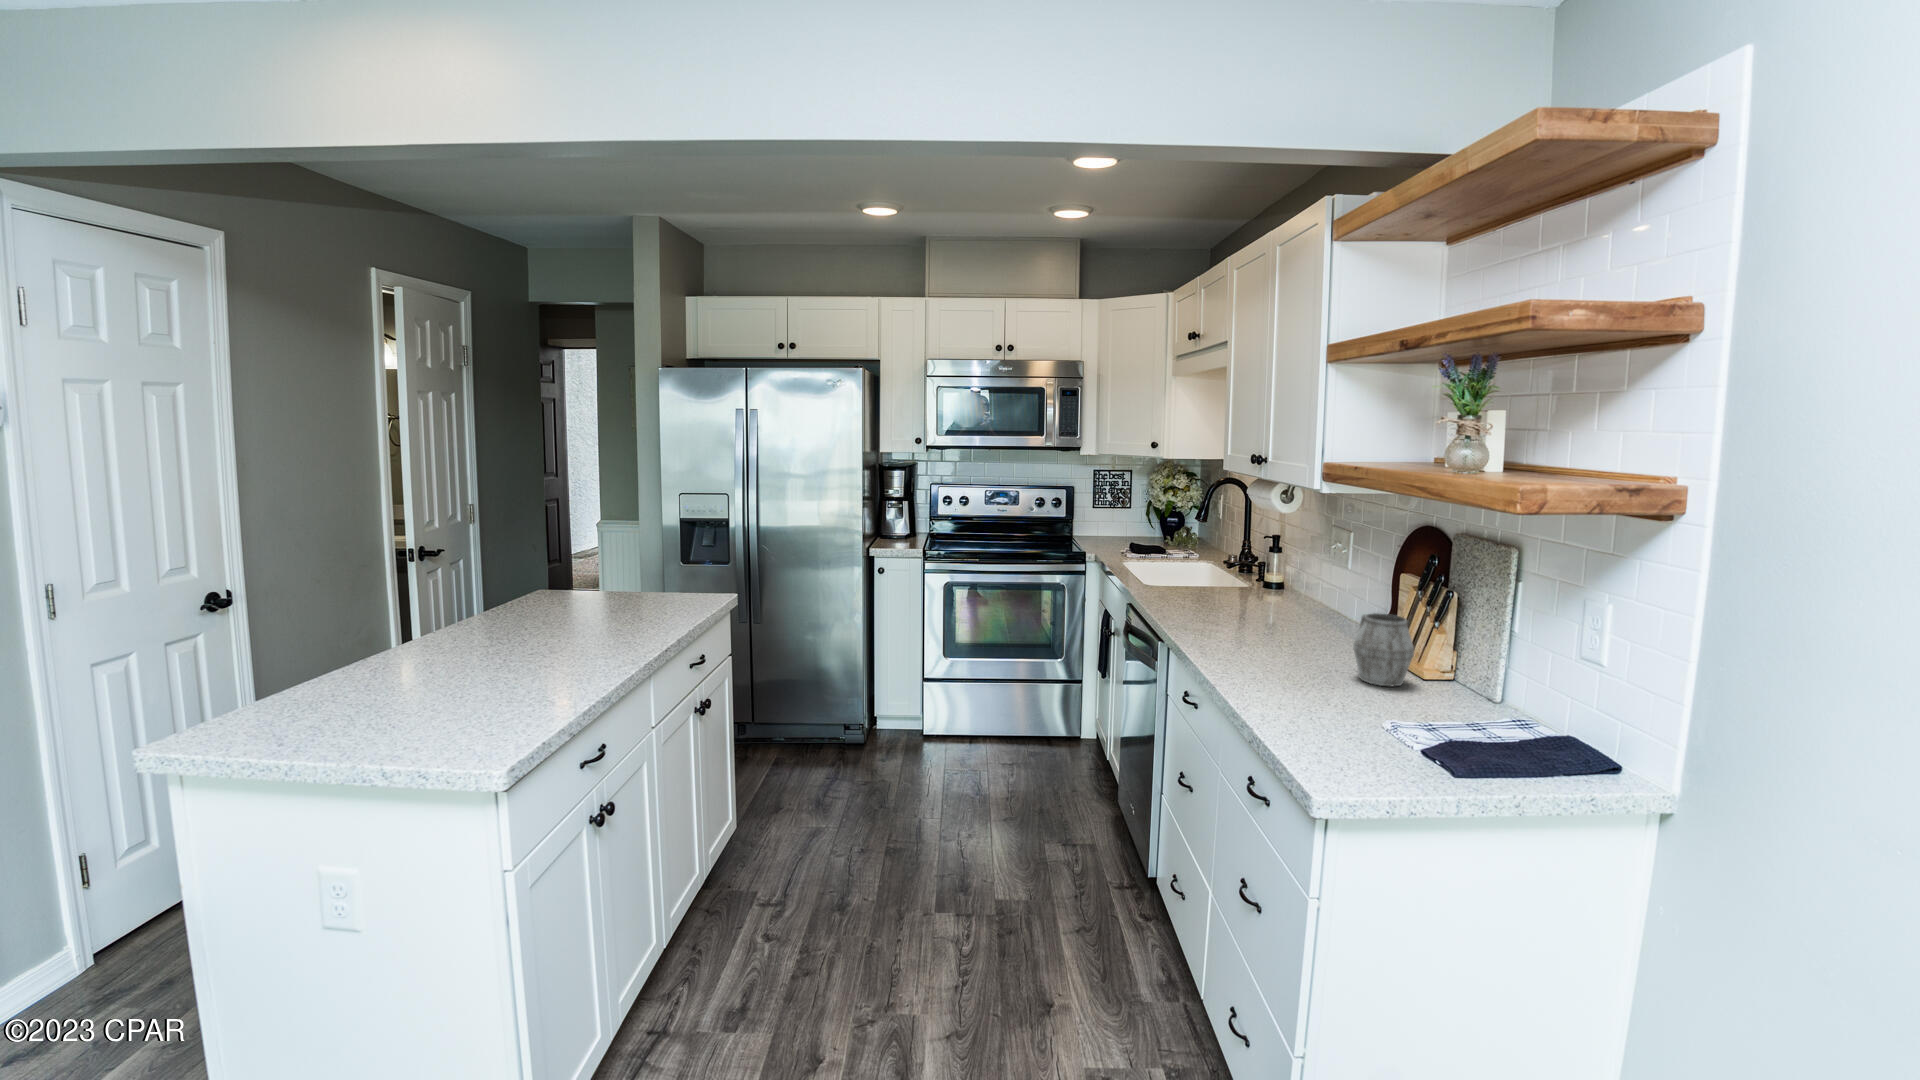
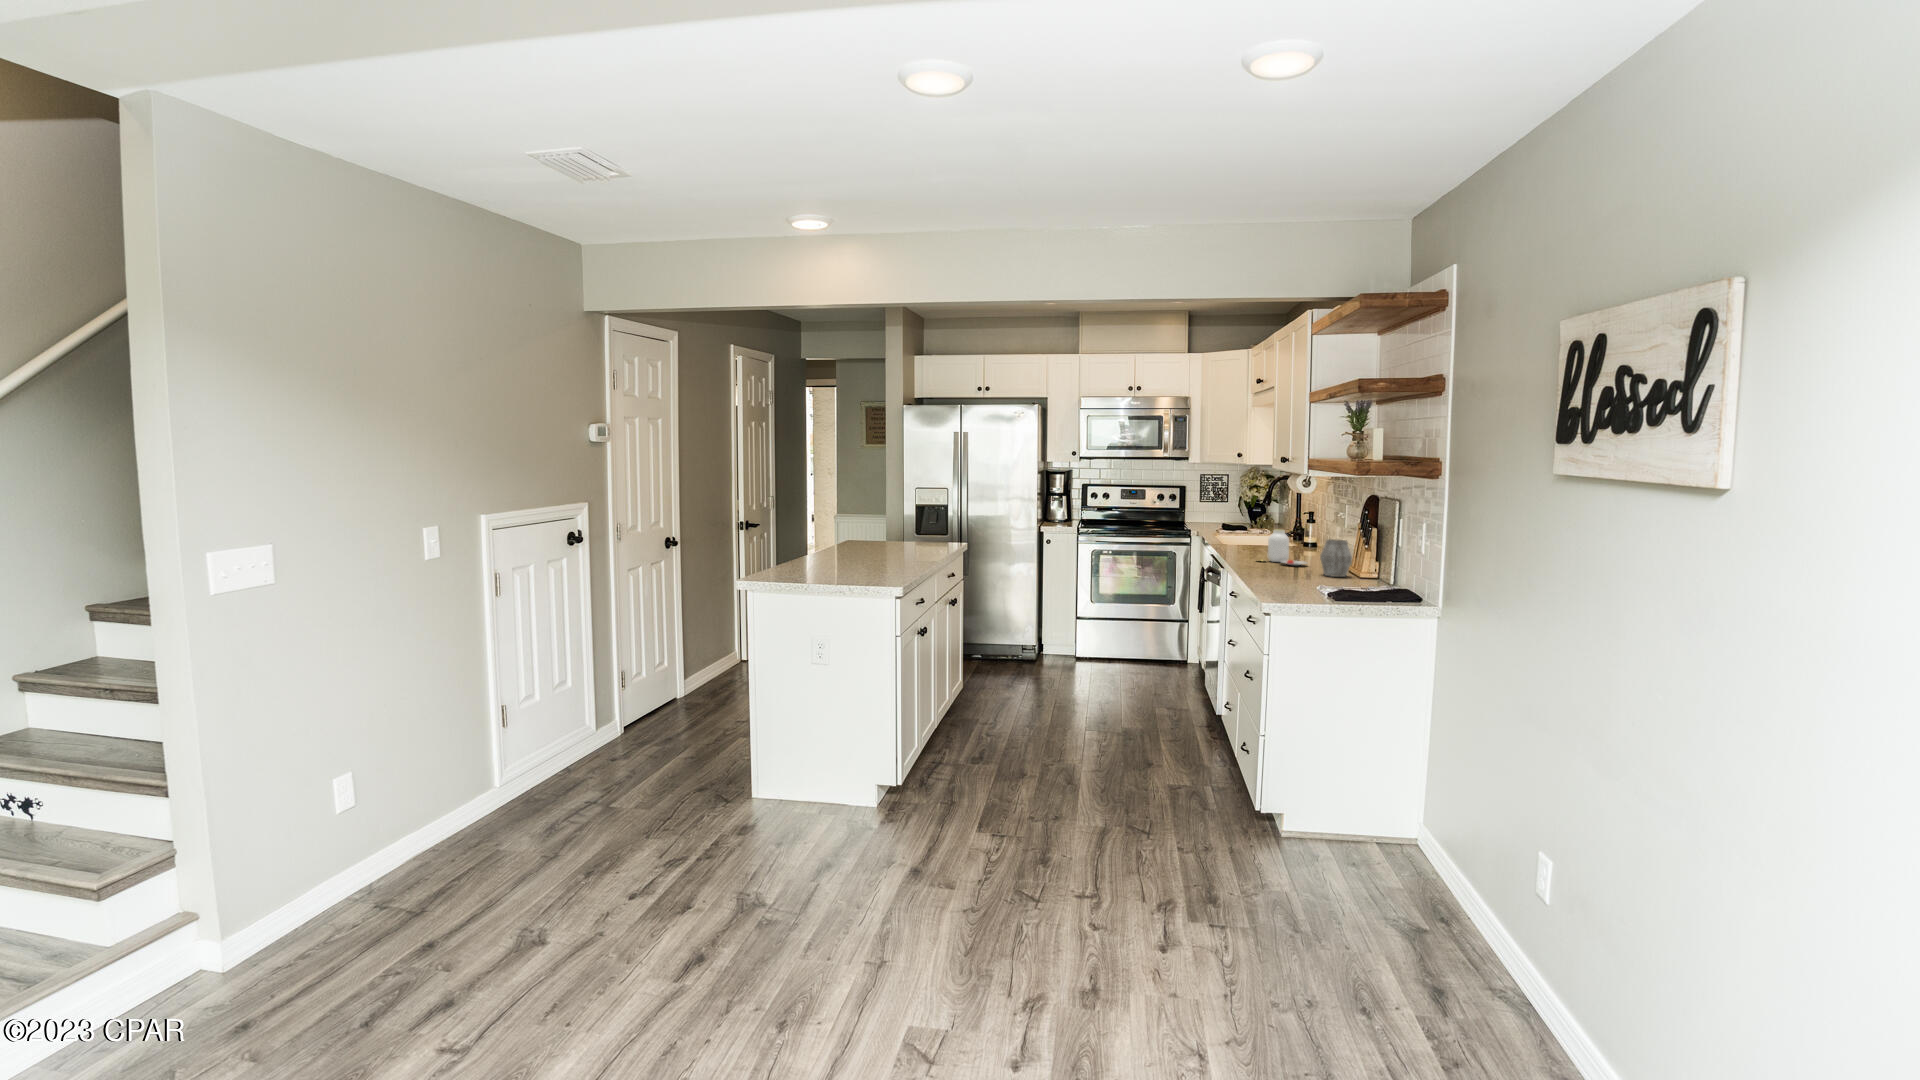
jar: none [1218,581,1312,648] -> present [1268,530,1306,565]

